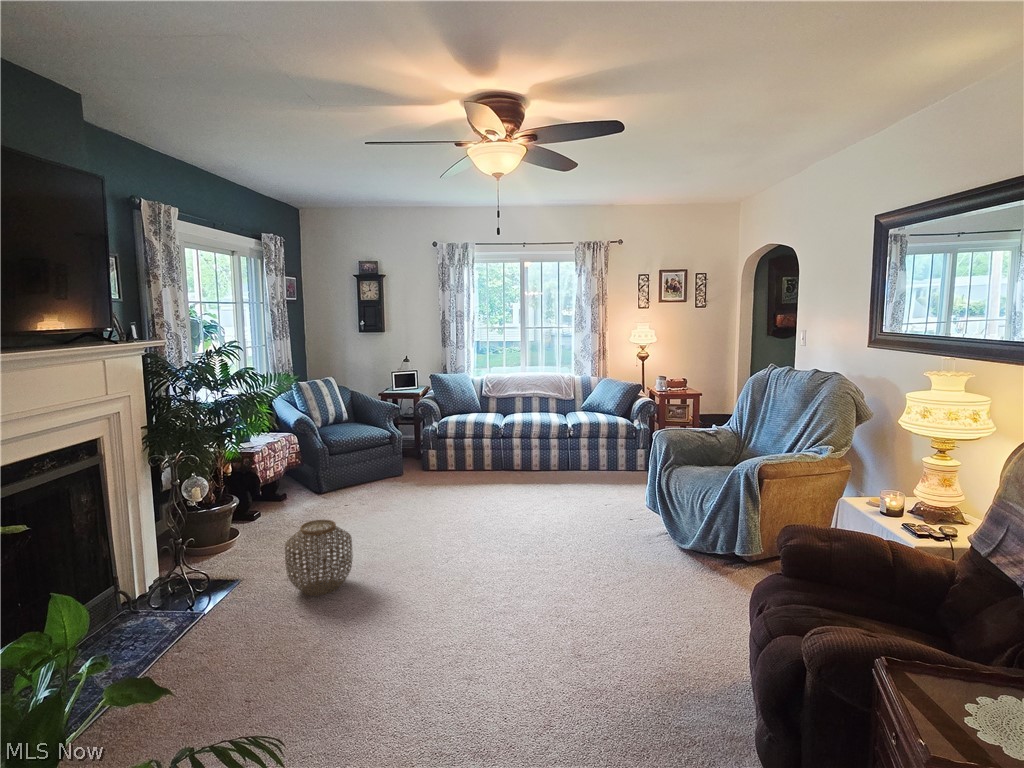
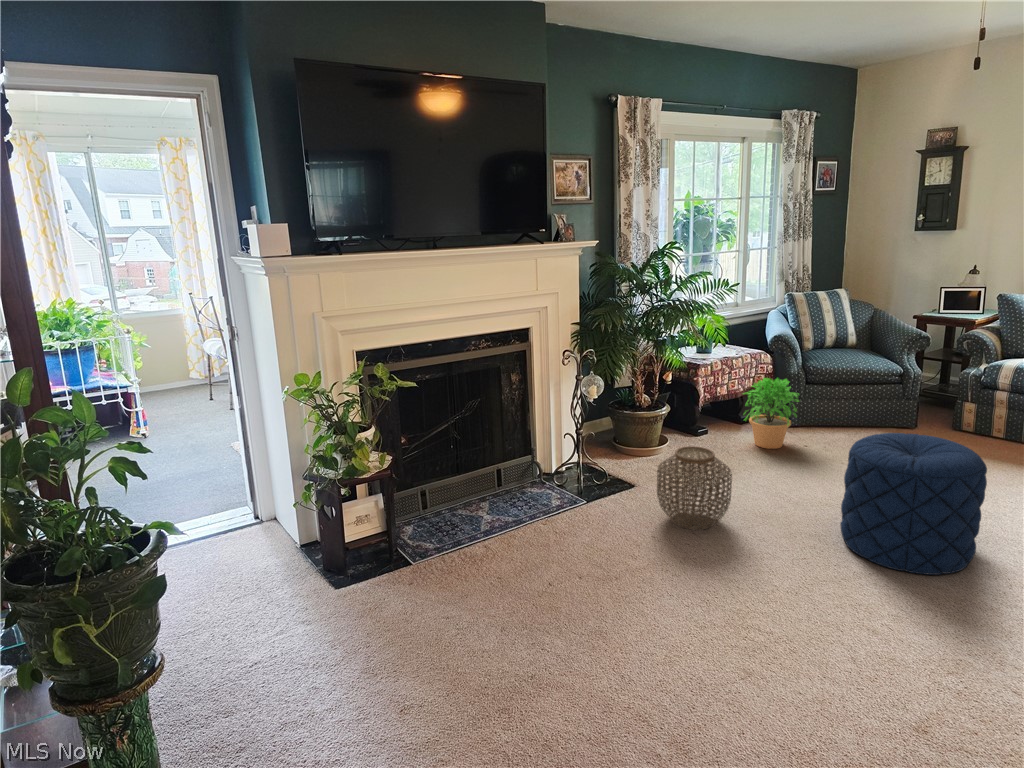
potted plant: none [292,452,346,516] -> present [744,378,797,449]
pouf: none [423,470,505,566] -> present [840,433,987,575]

